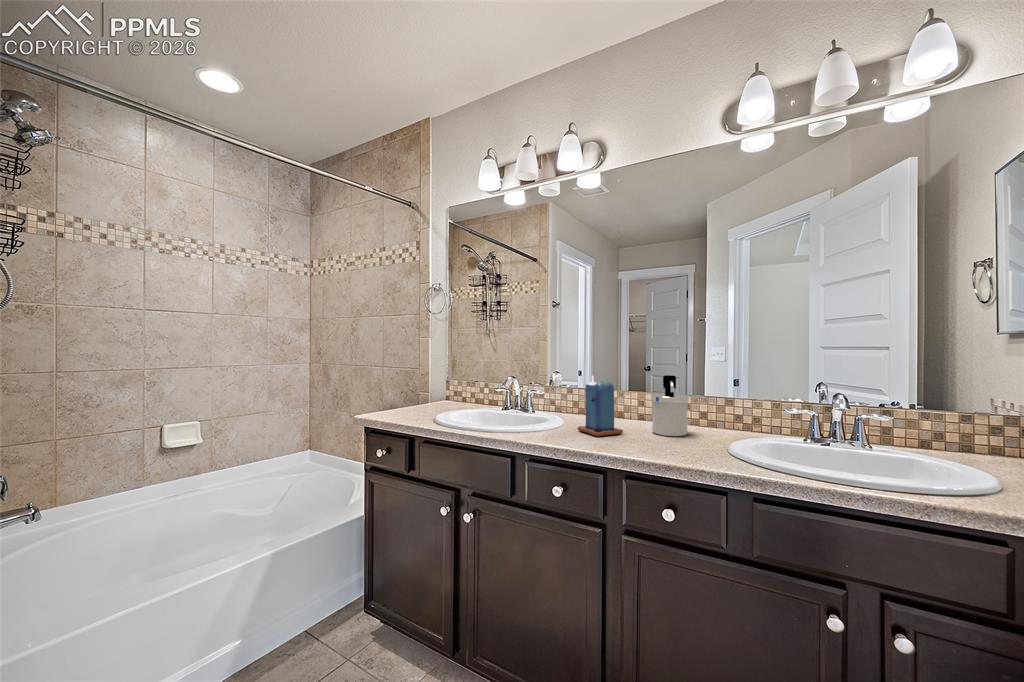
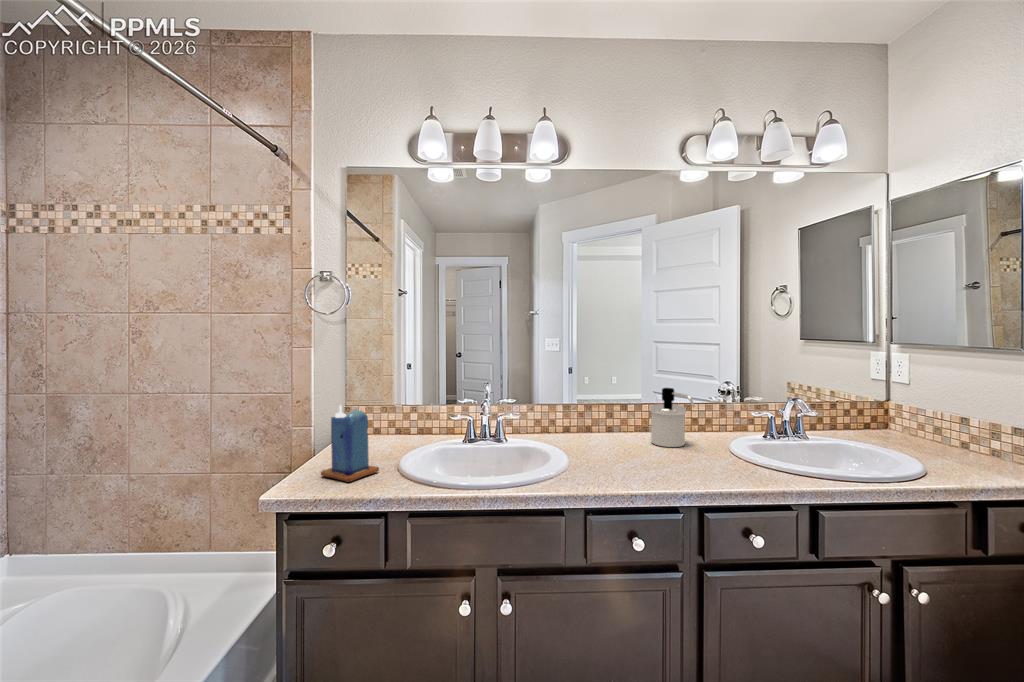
candle: present [578,376,623,436] -> present [321,405,379,482]

